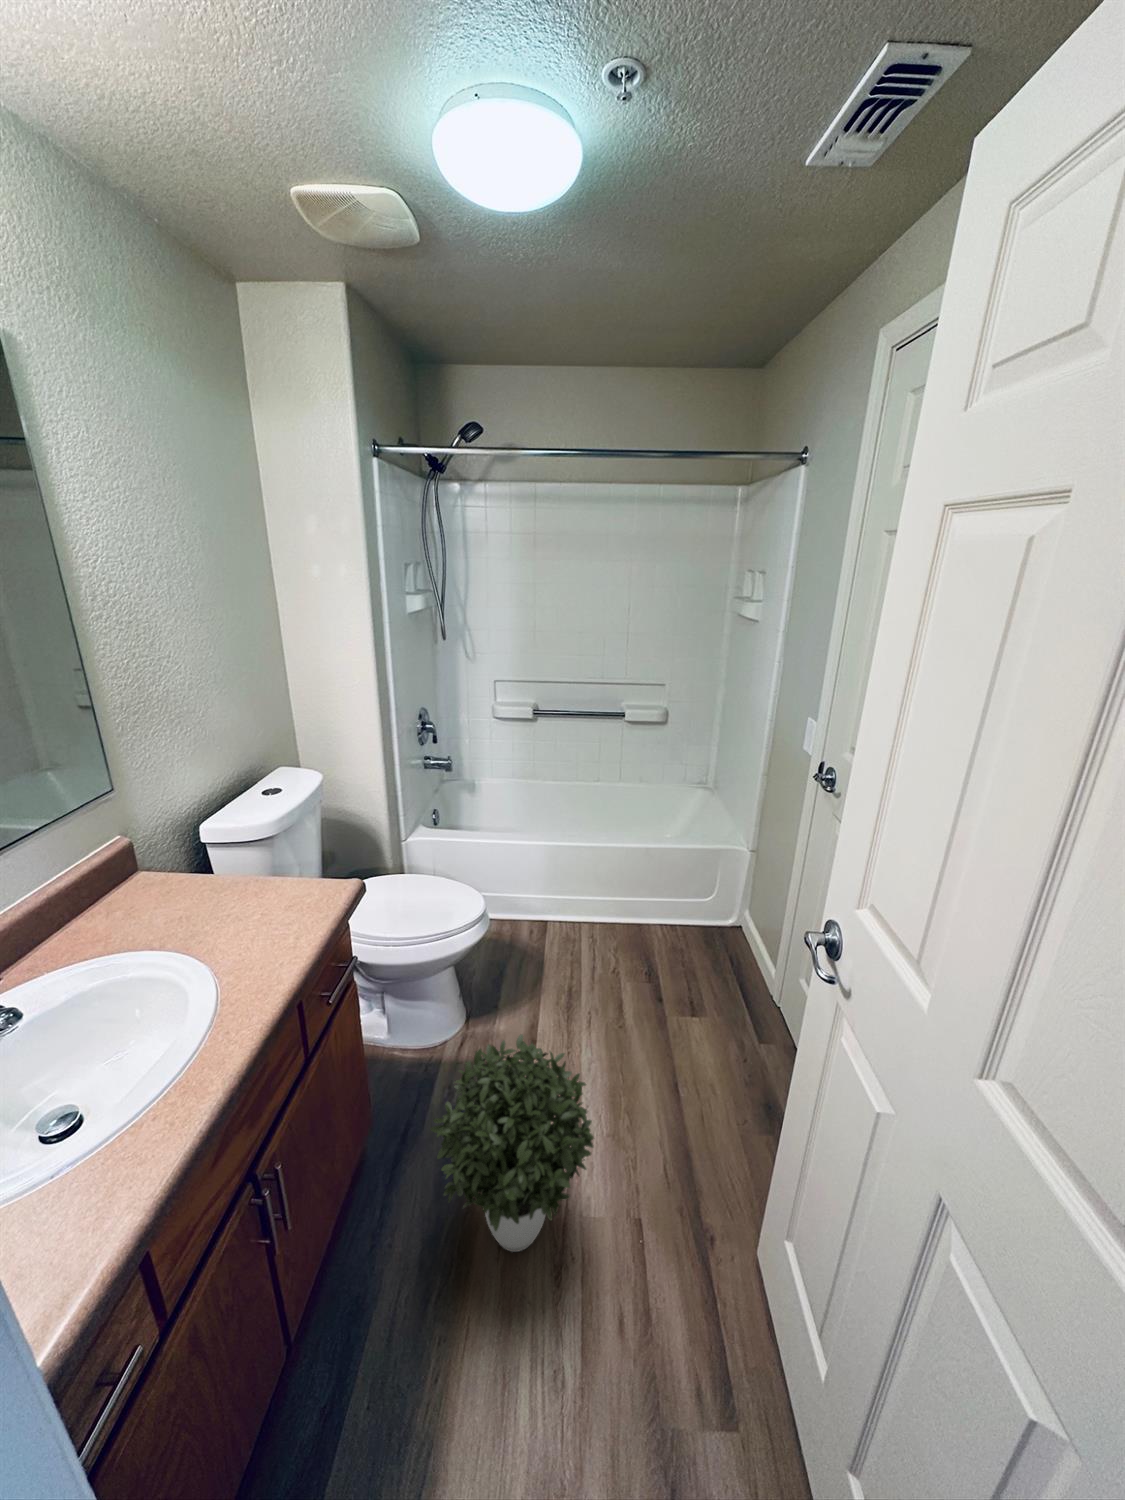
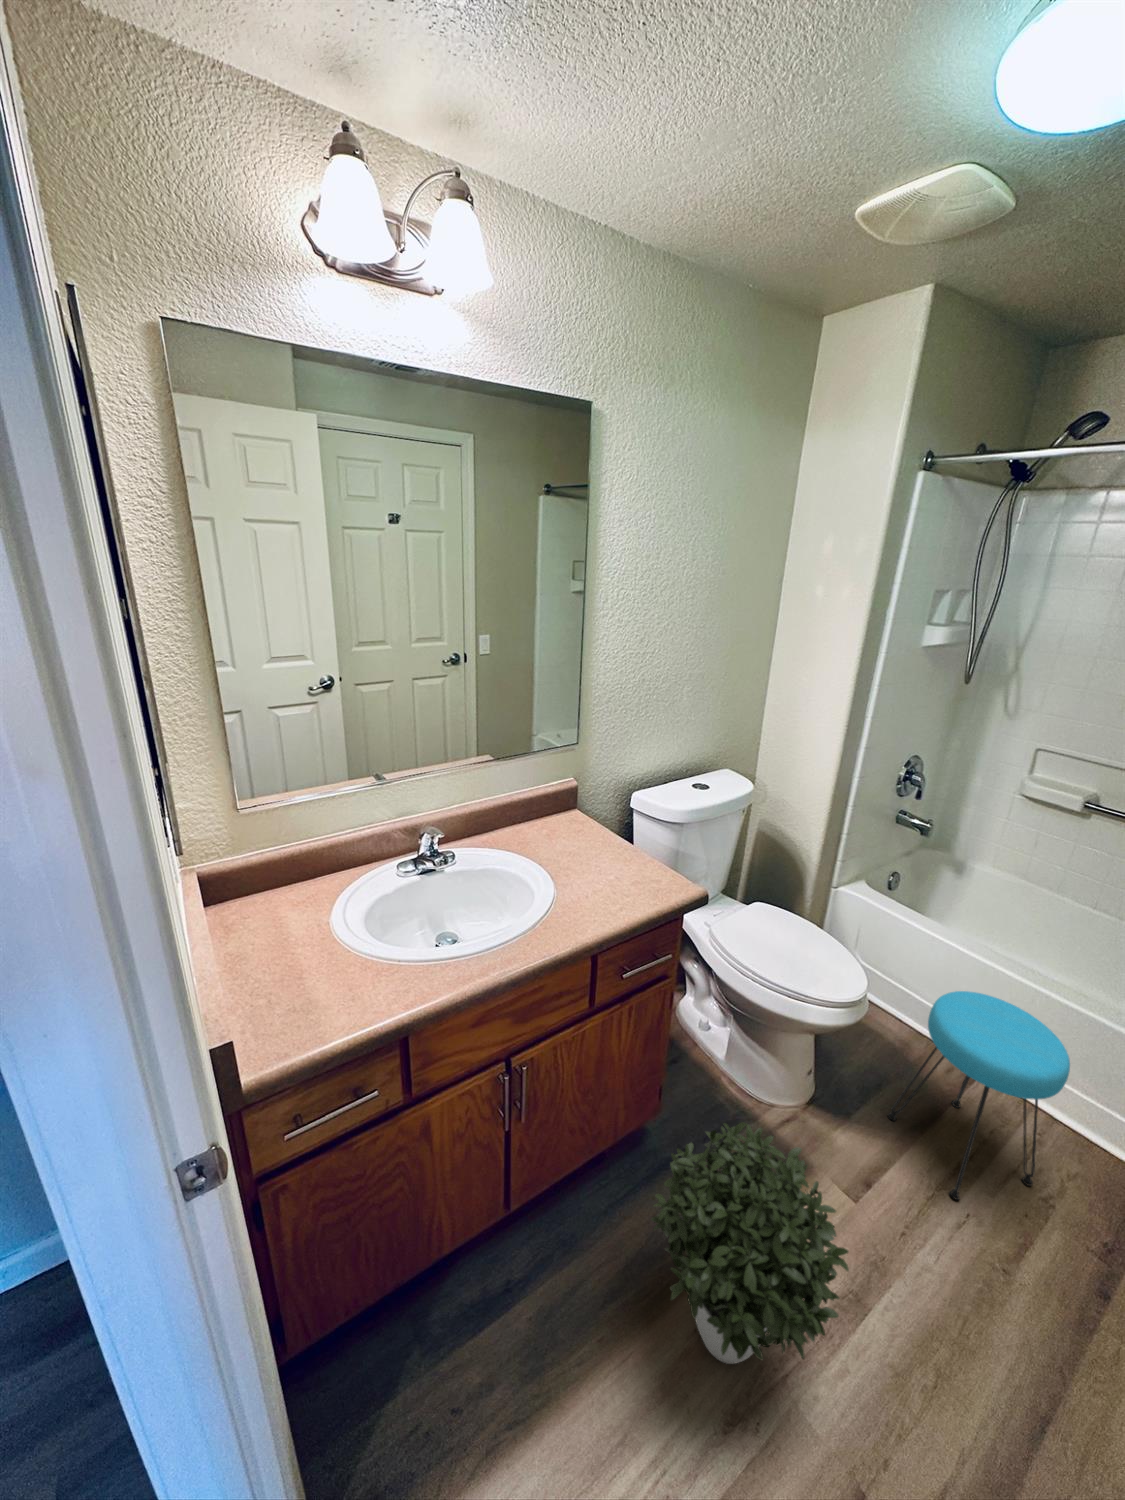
stool: none [518,860,605,1009] -> present [888,991,1070,1200]

